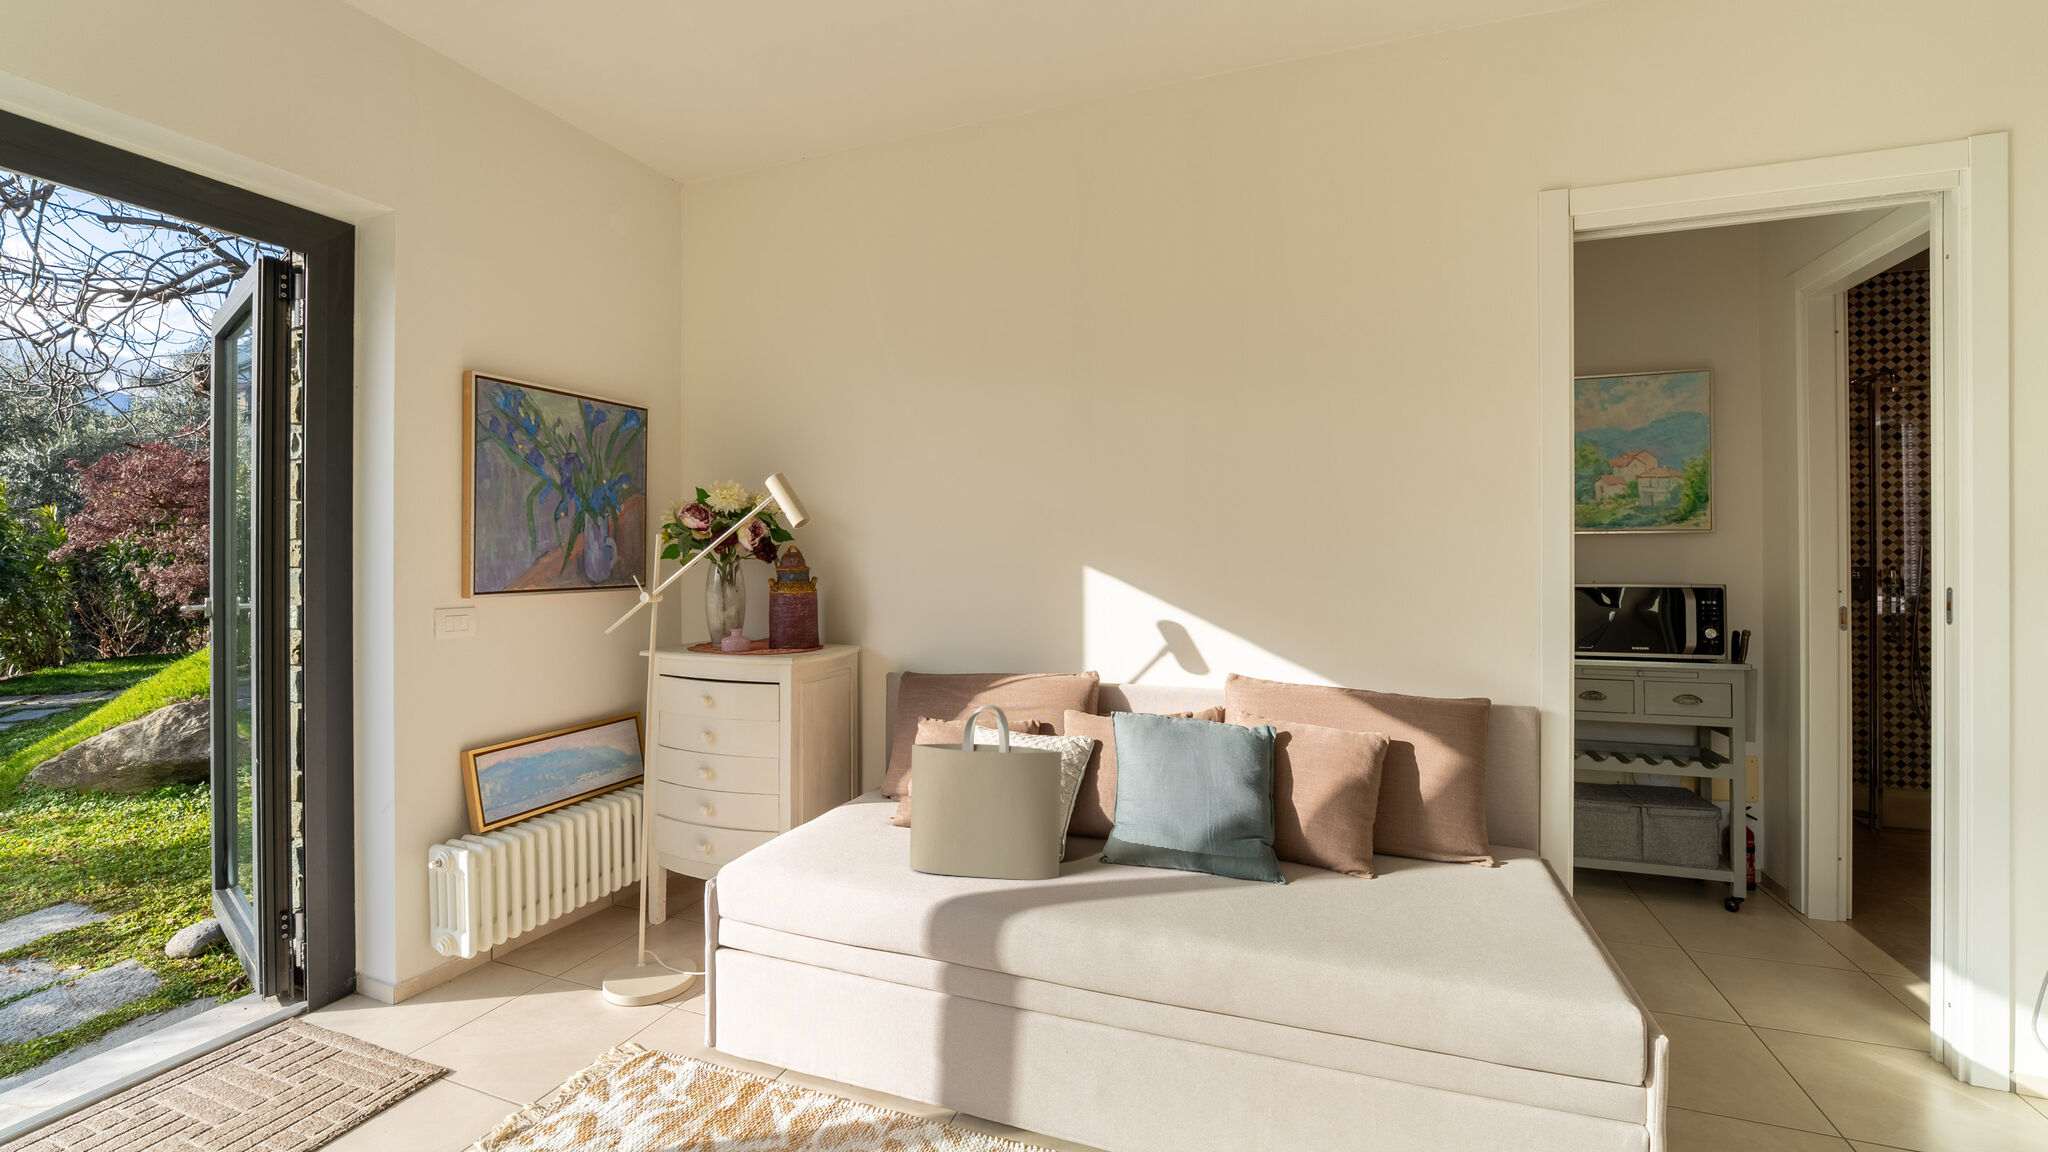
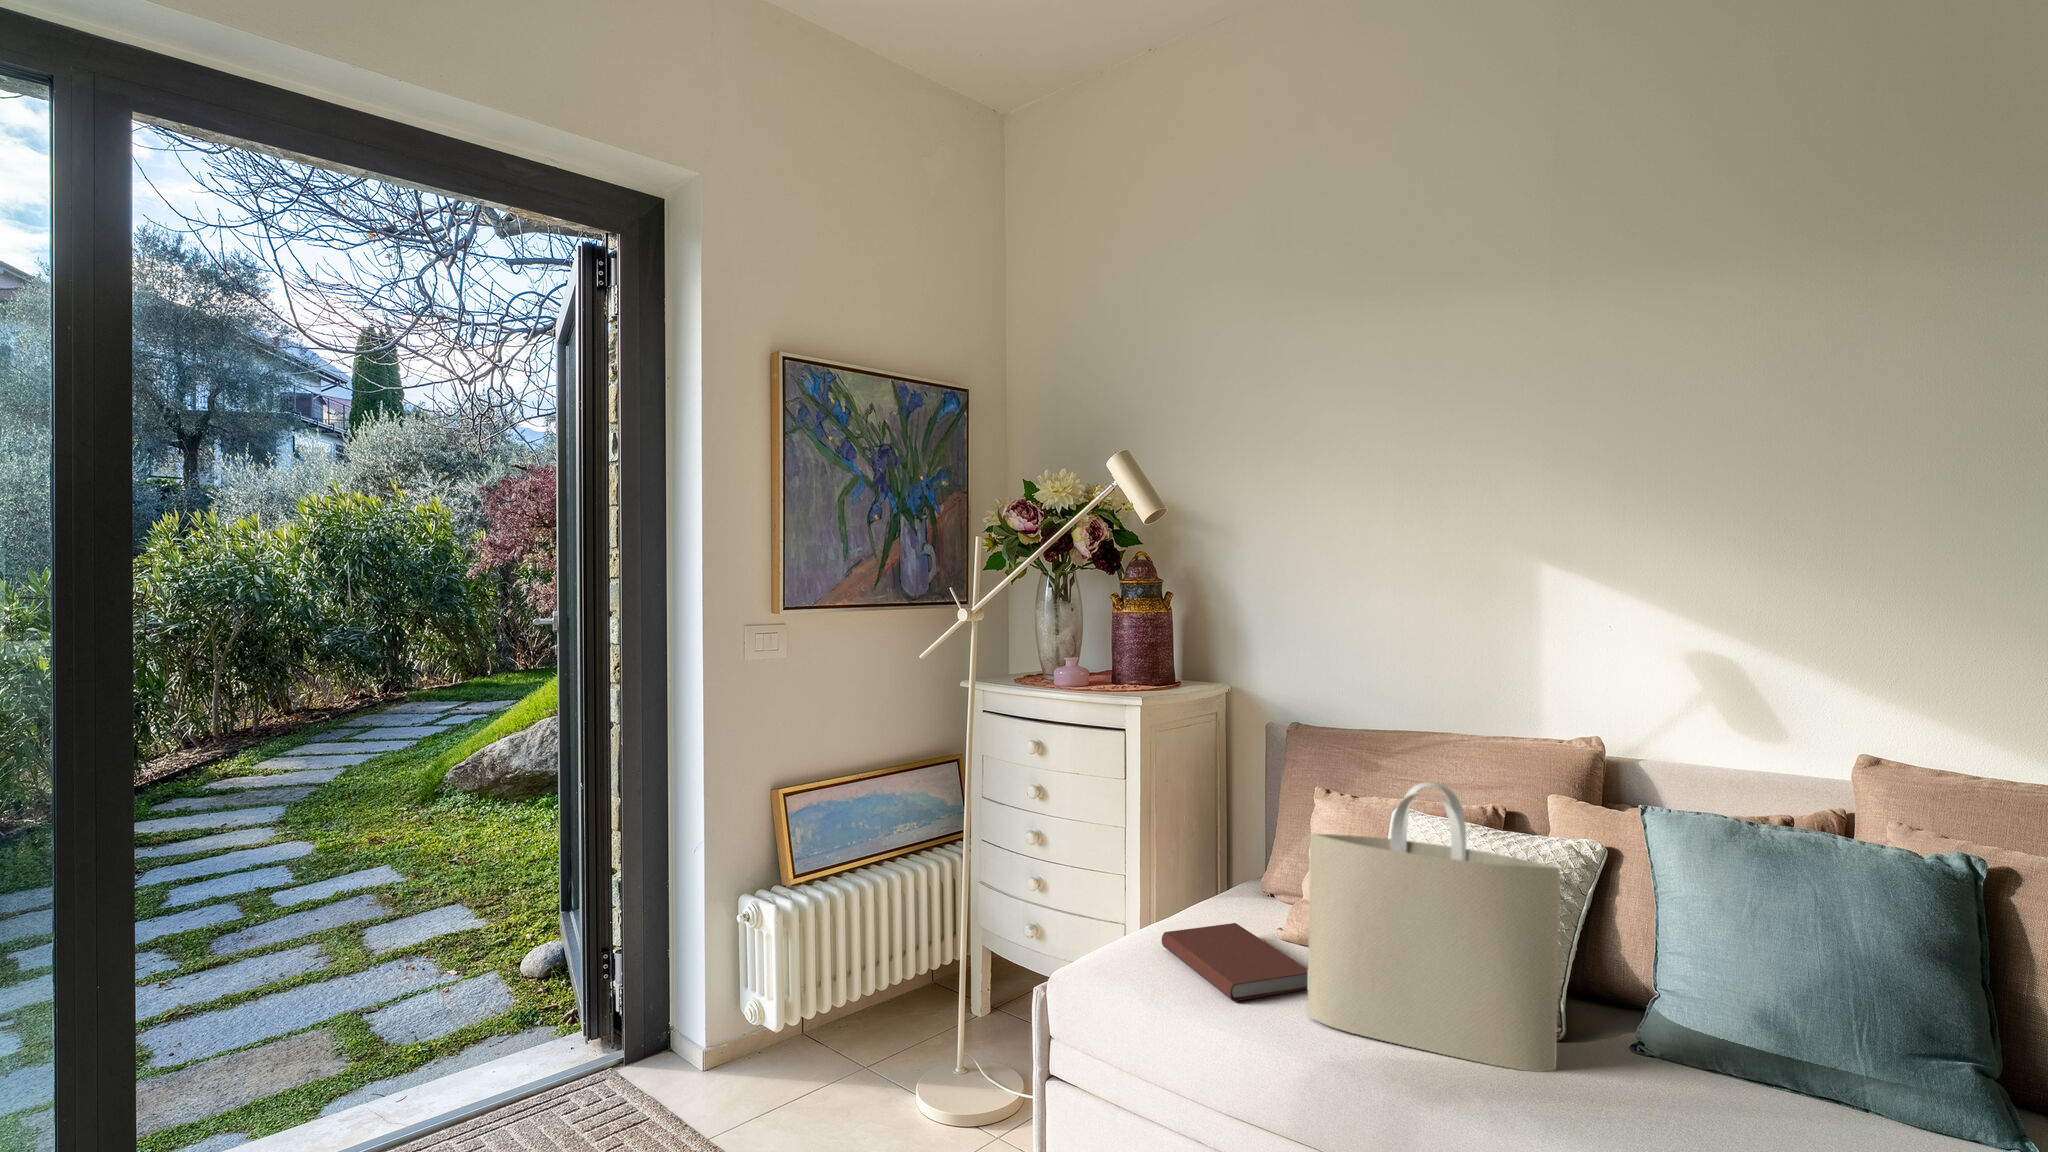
book: none [809,816,914,866] -> present [1162,923,1308,1001]

